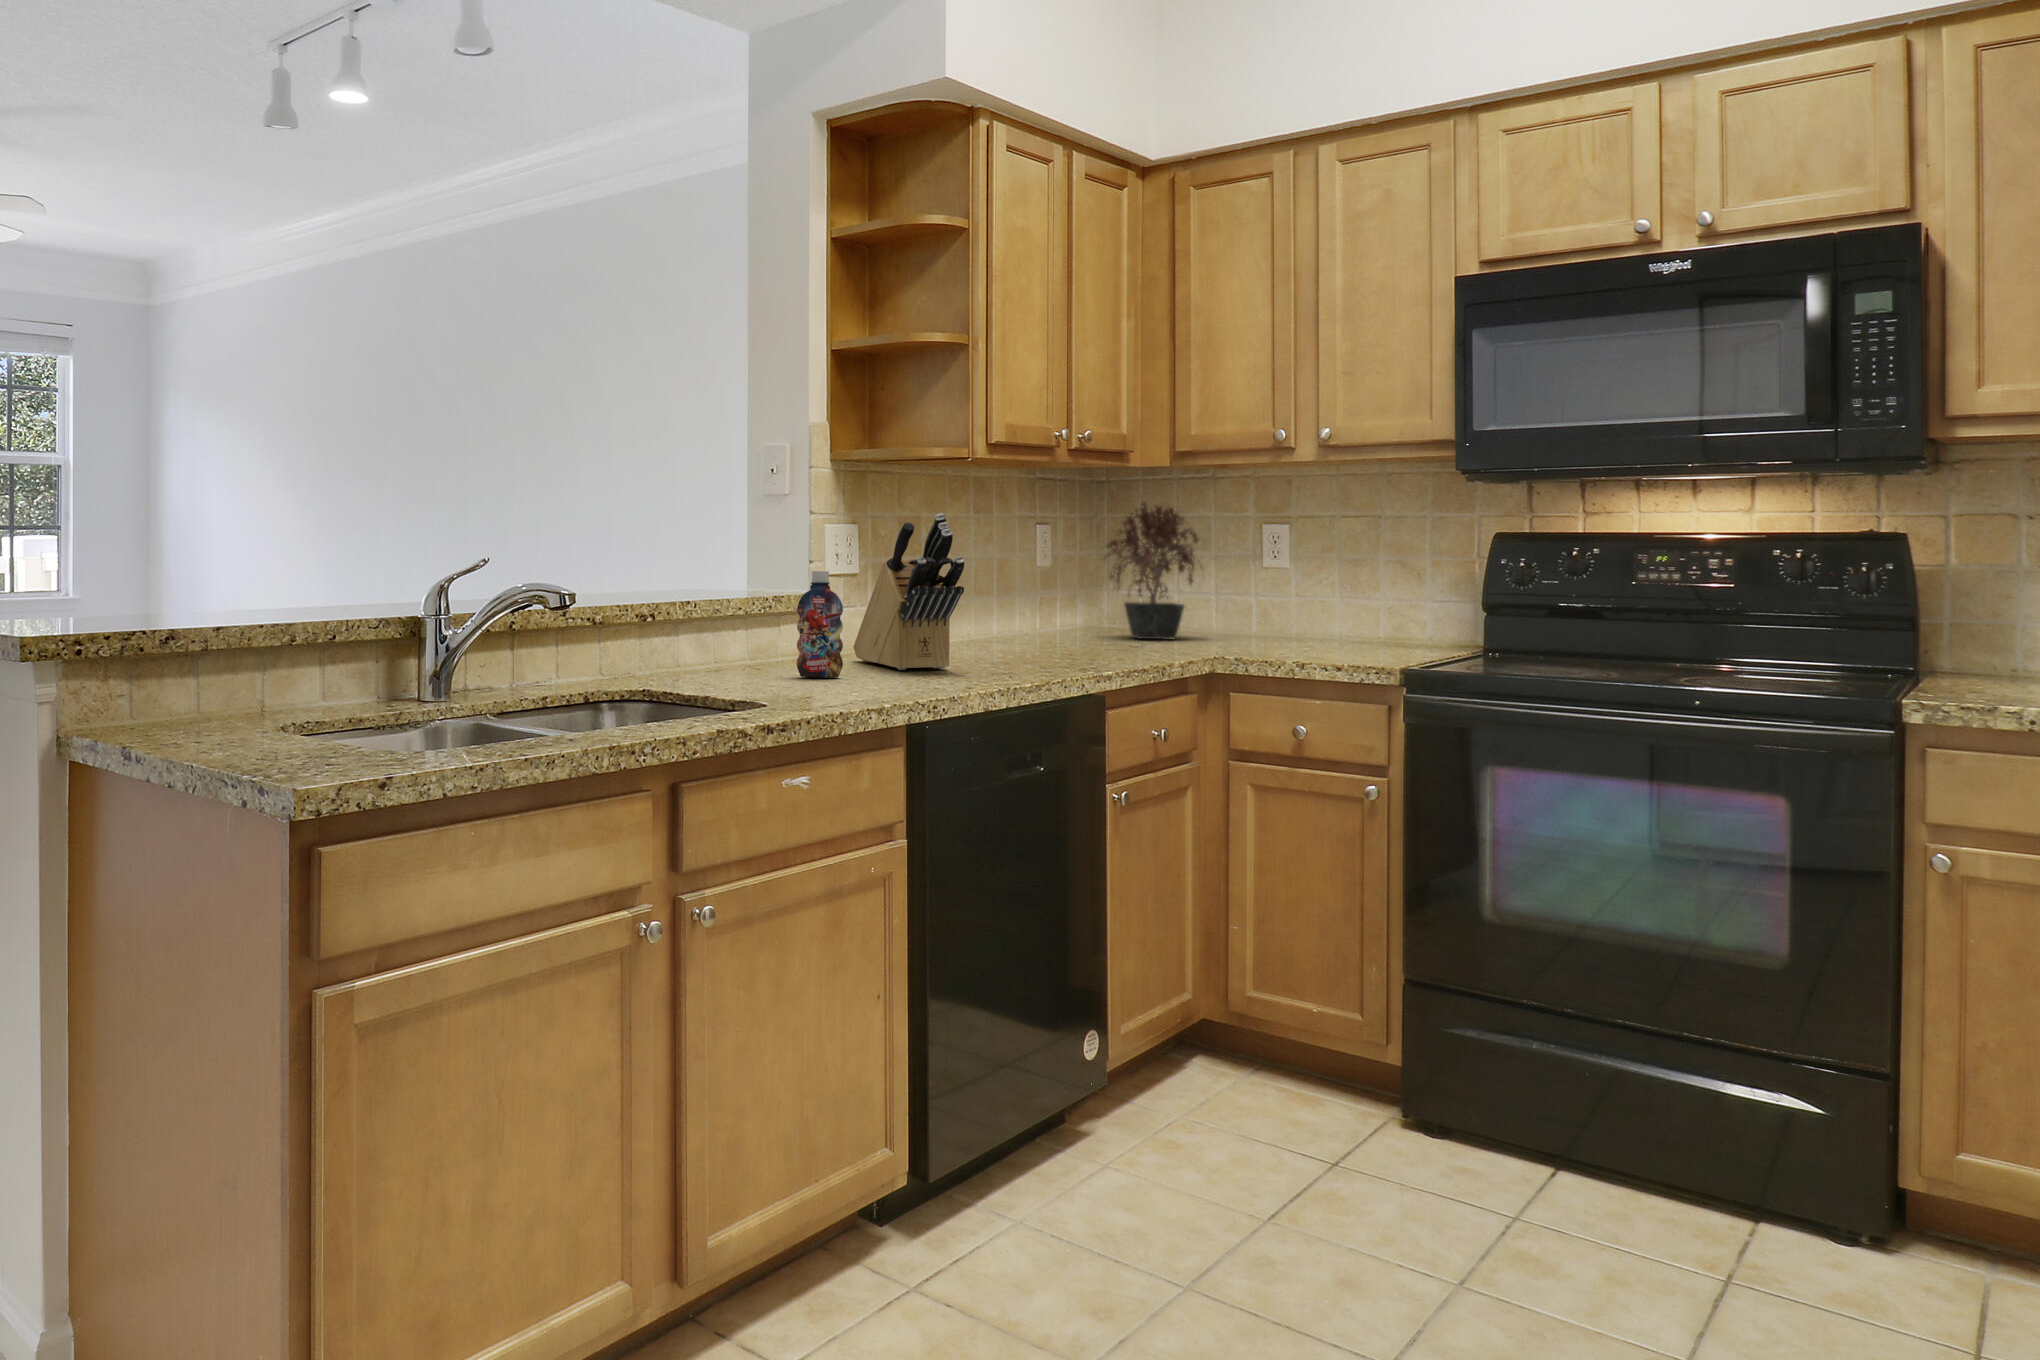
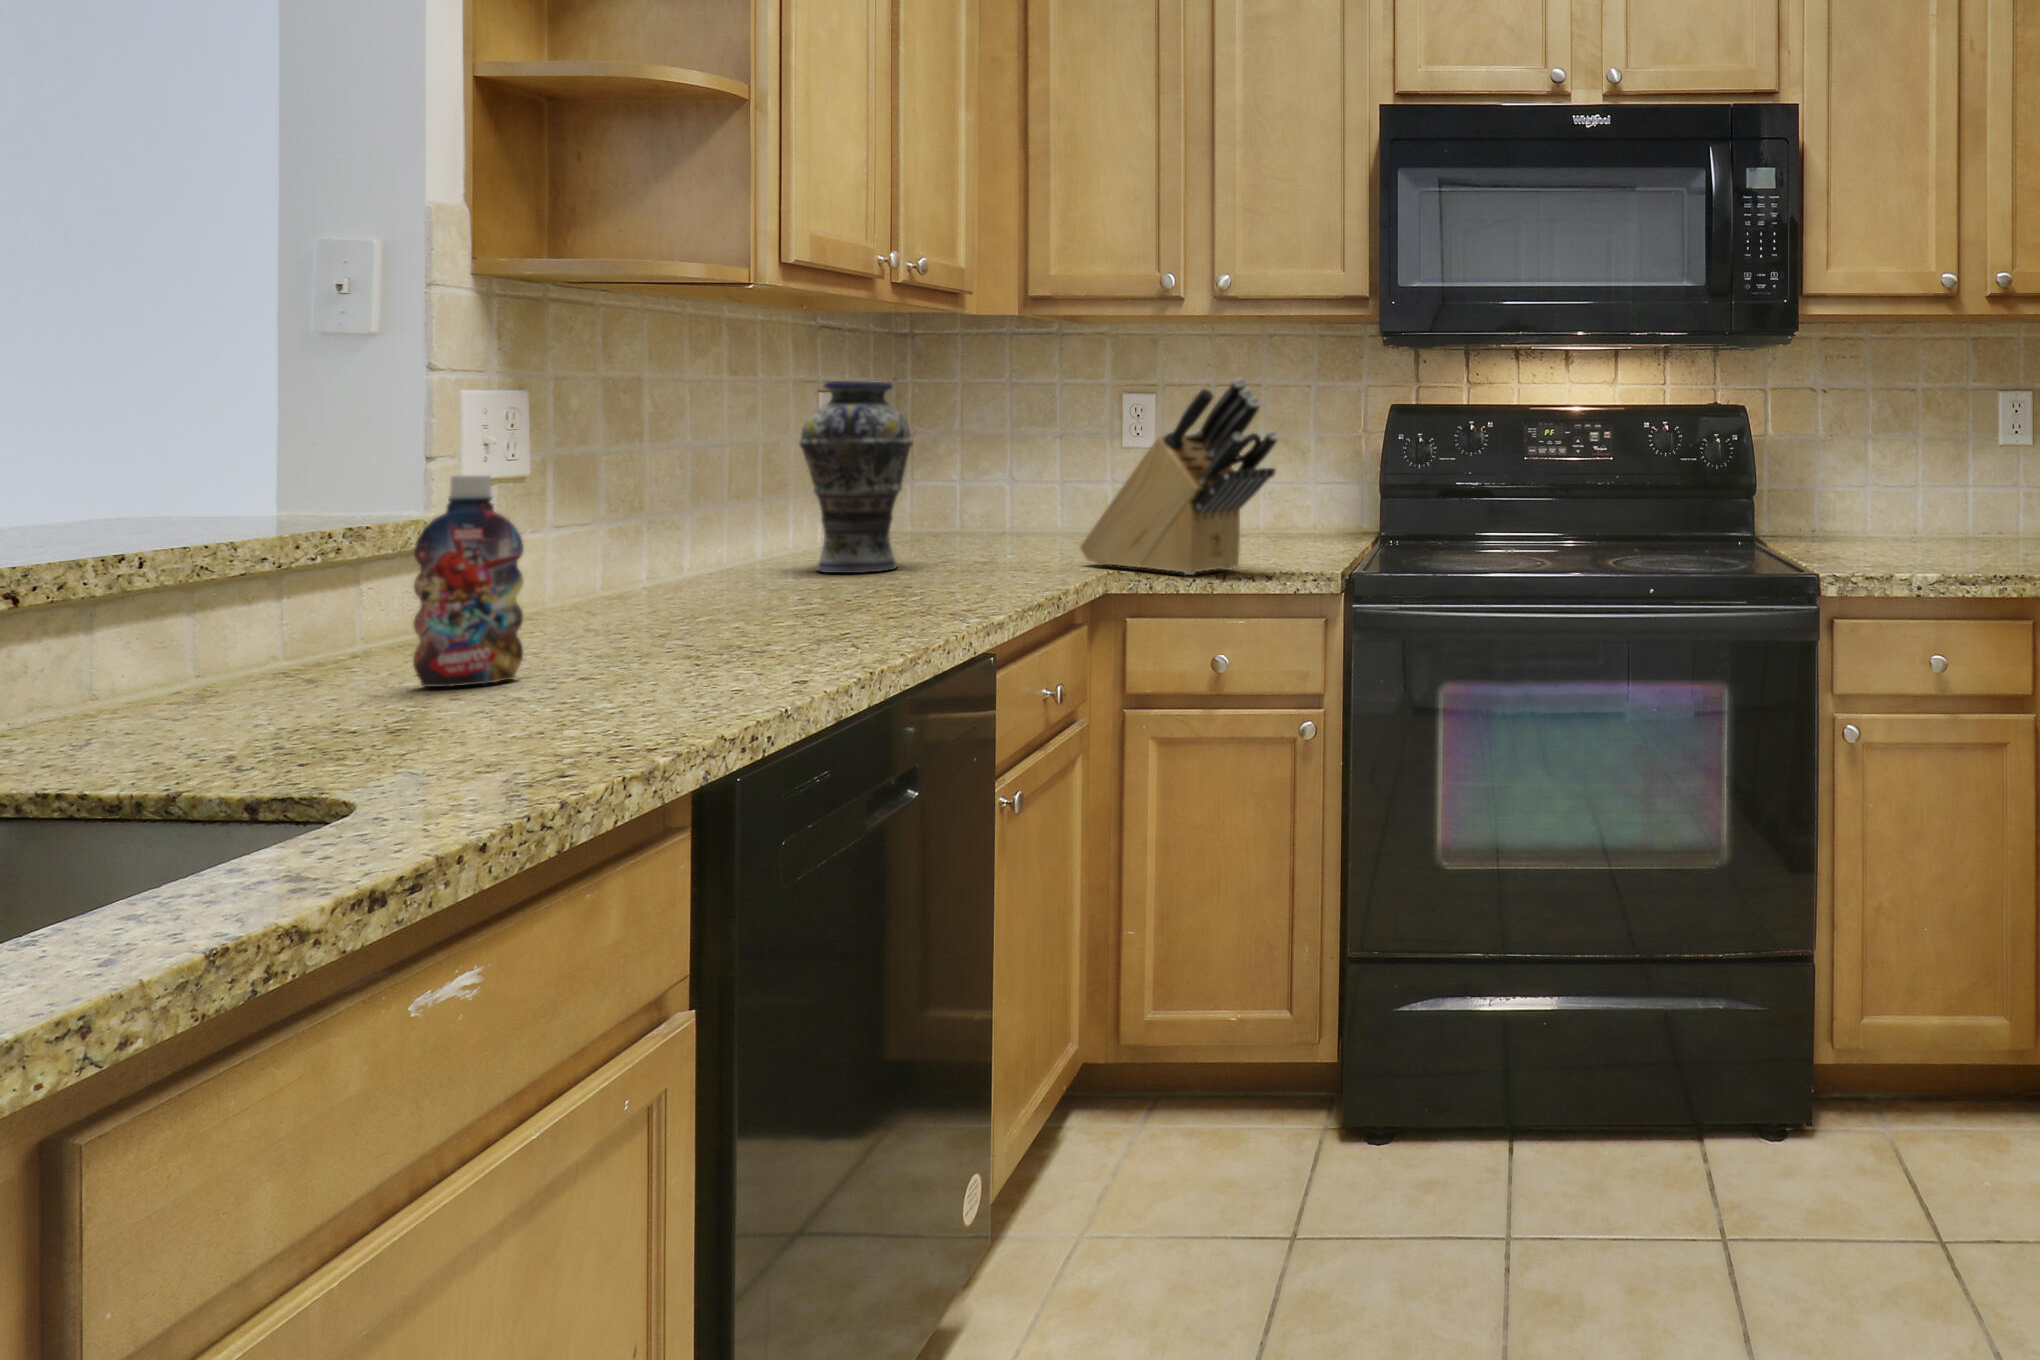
potted plant: present [1104,502,1200,639] -> none [917,357,1064,544]
knife block: present [853,513,964,670] -> present [1080,378,1278,575]
vase: none [1010,520,1083,649] -> present [799,381,913,573]

